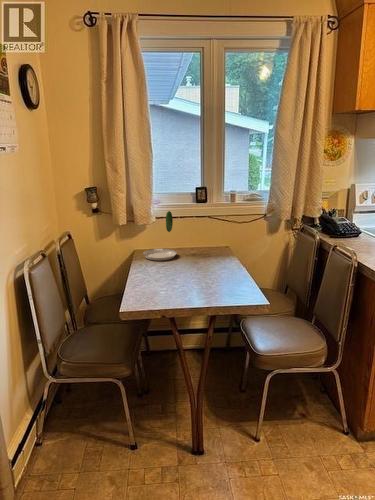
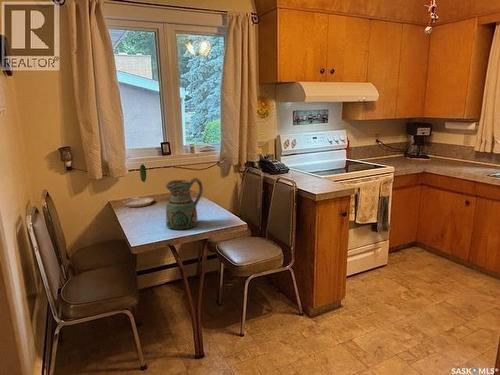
ceramic pitcher: none [173,235,222,298] -> present [166,178,203,230]

